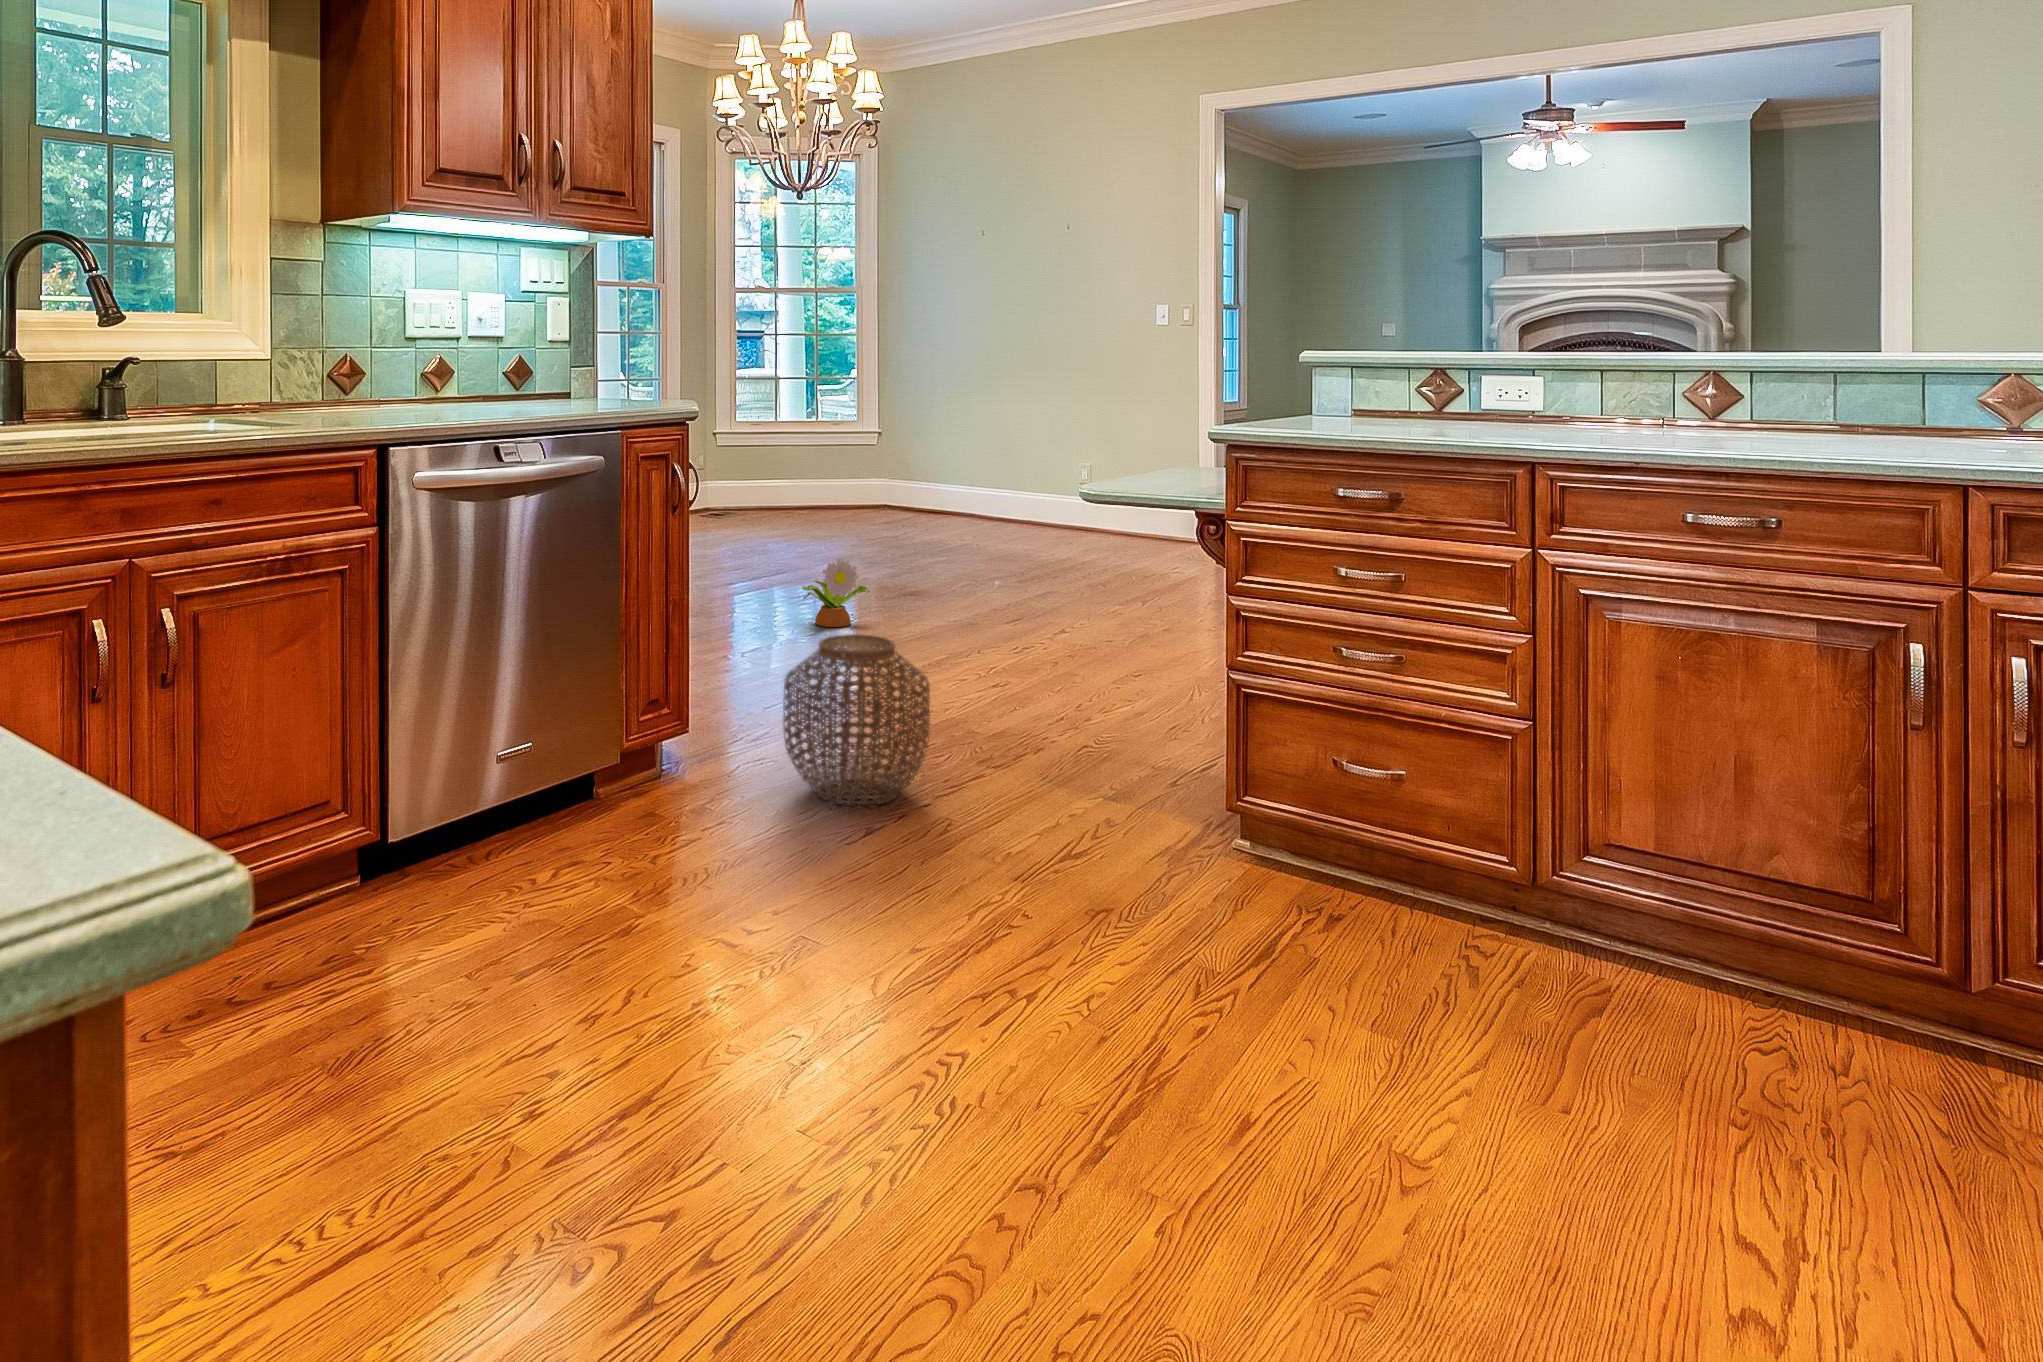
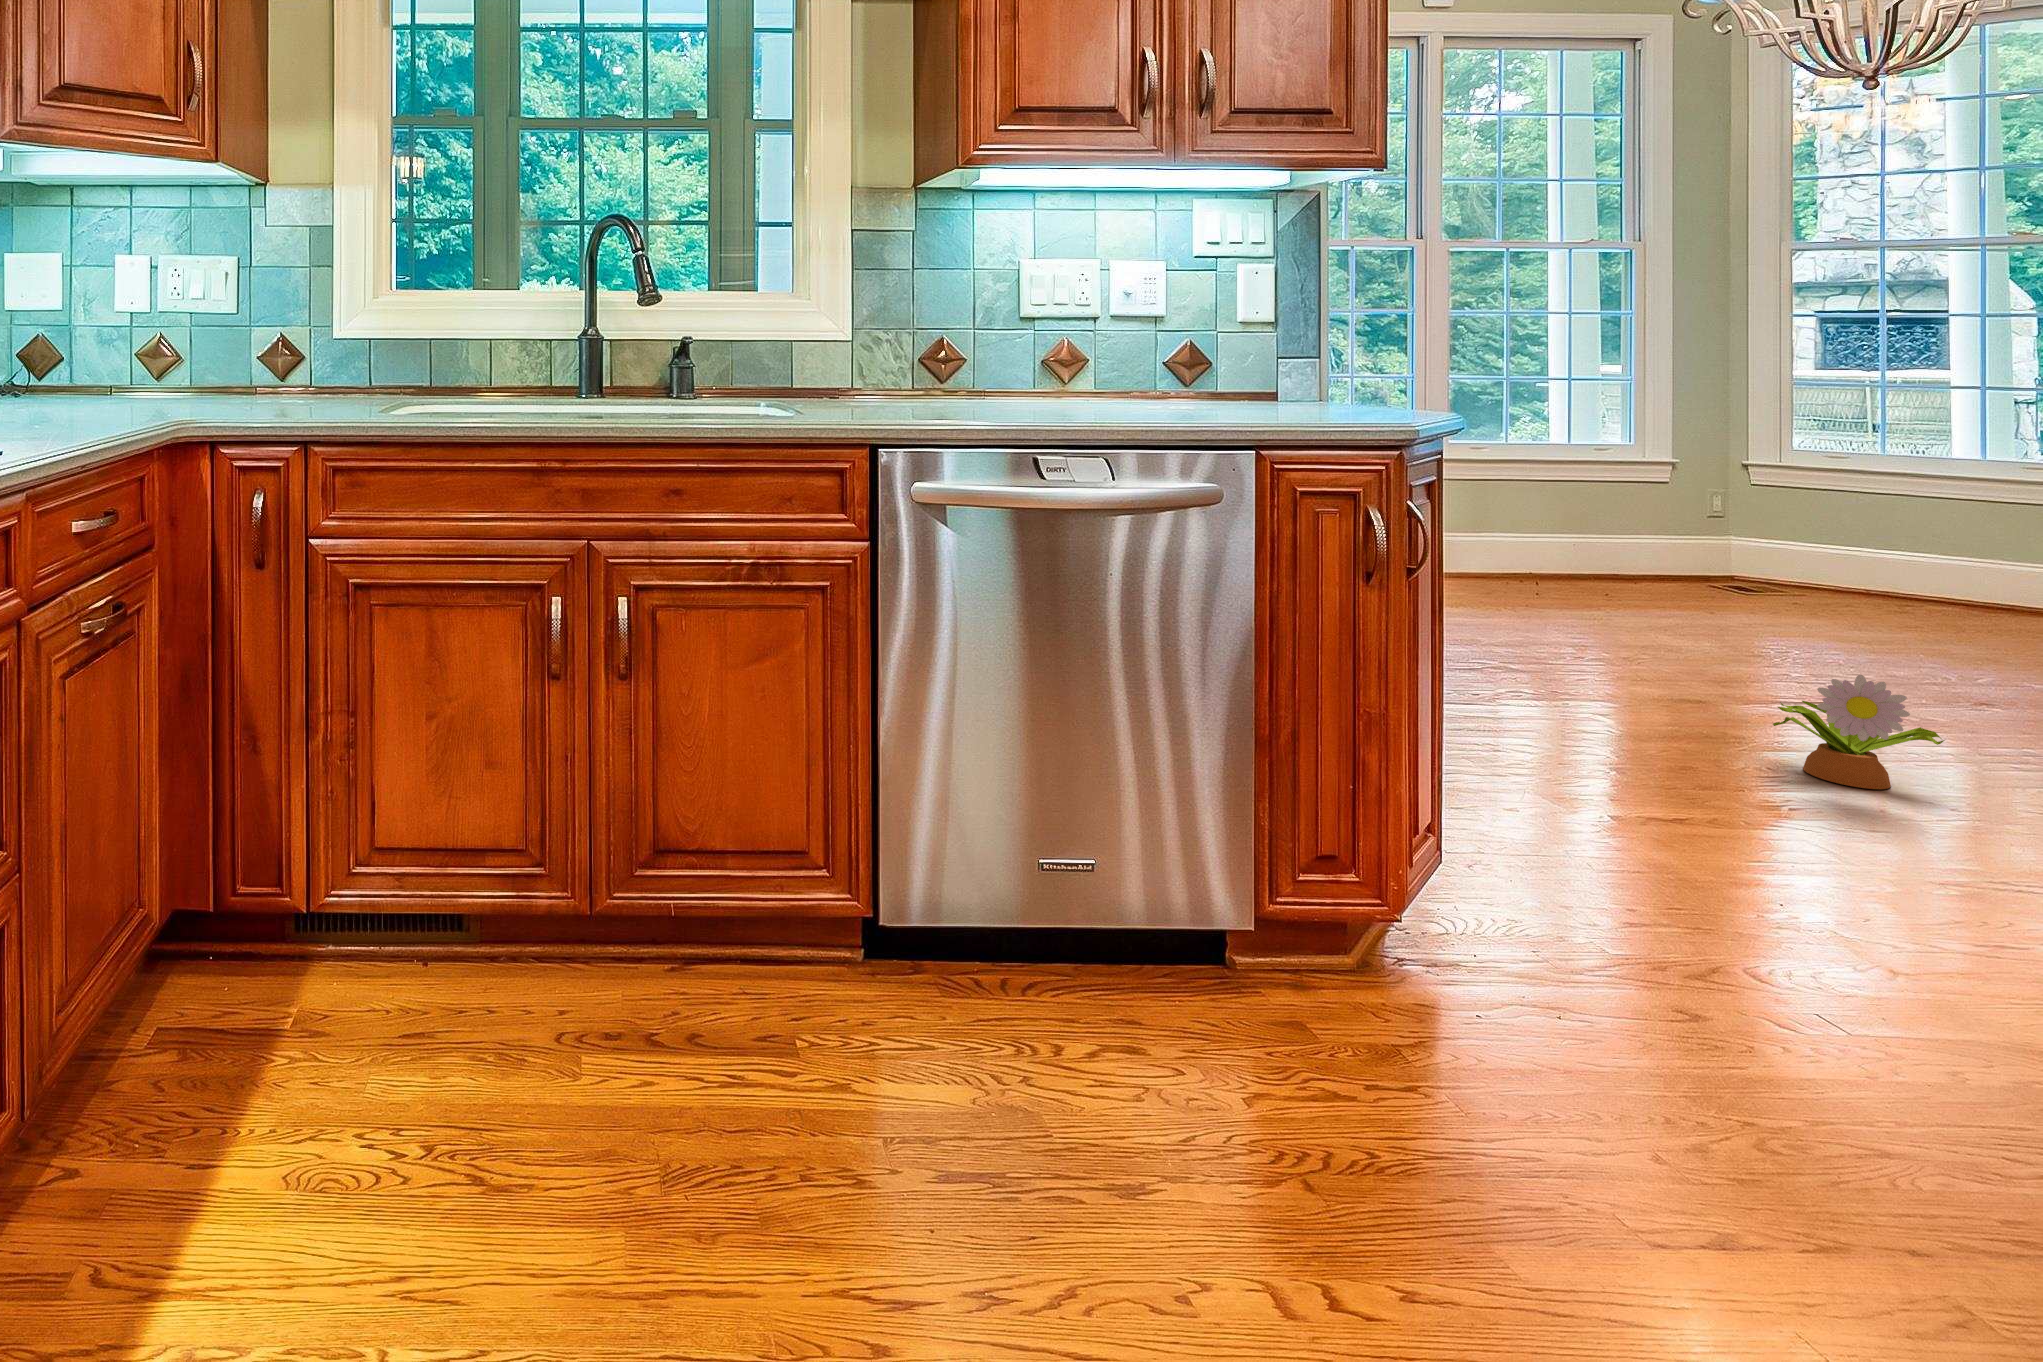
woven basket: present [783,634,930,806] -> none [1559,834,1932,1177]

